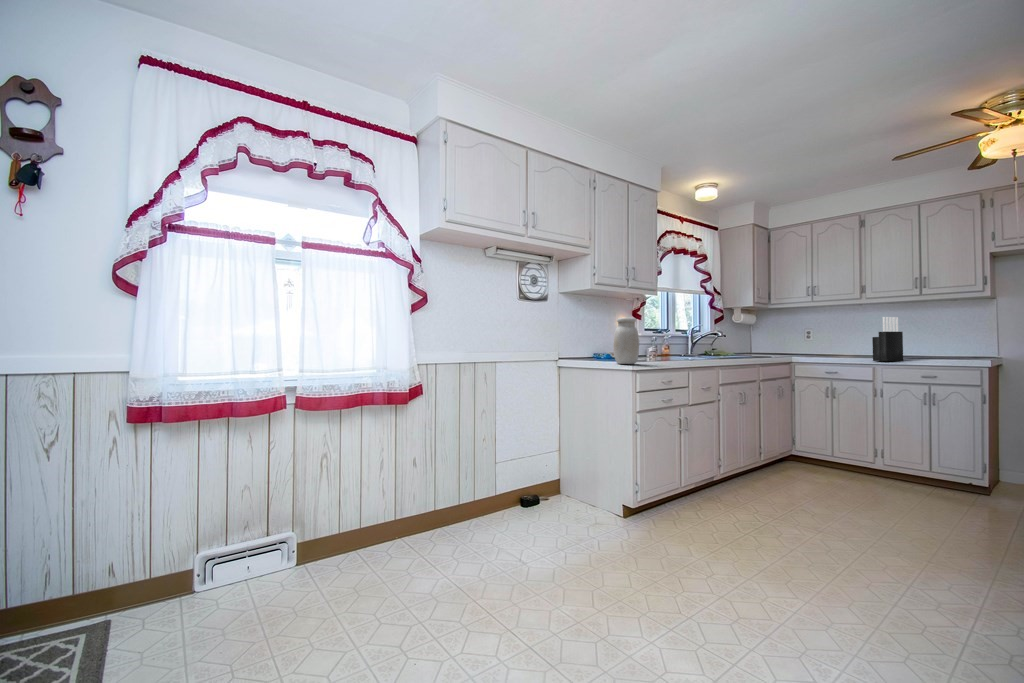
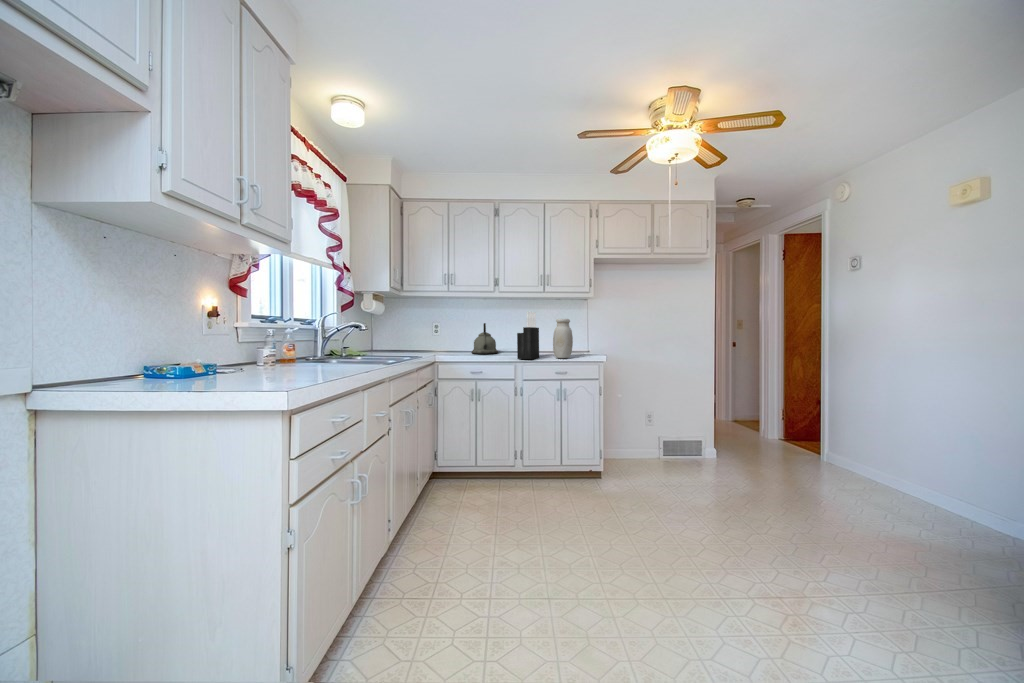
jar: present [613,318,639,364] -> present [553,319,573,358]
kettle: none [835,329,865,356] -> present [472,323,498,354]

